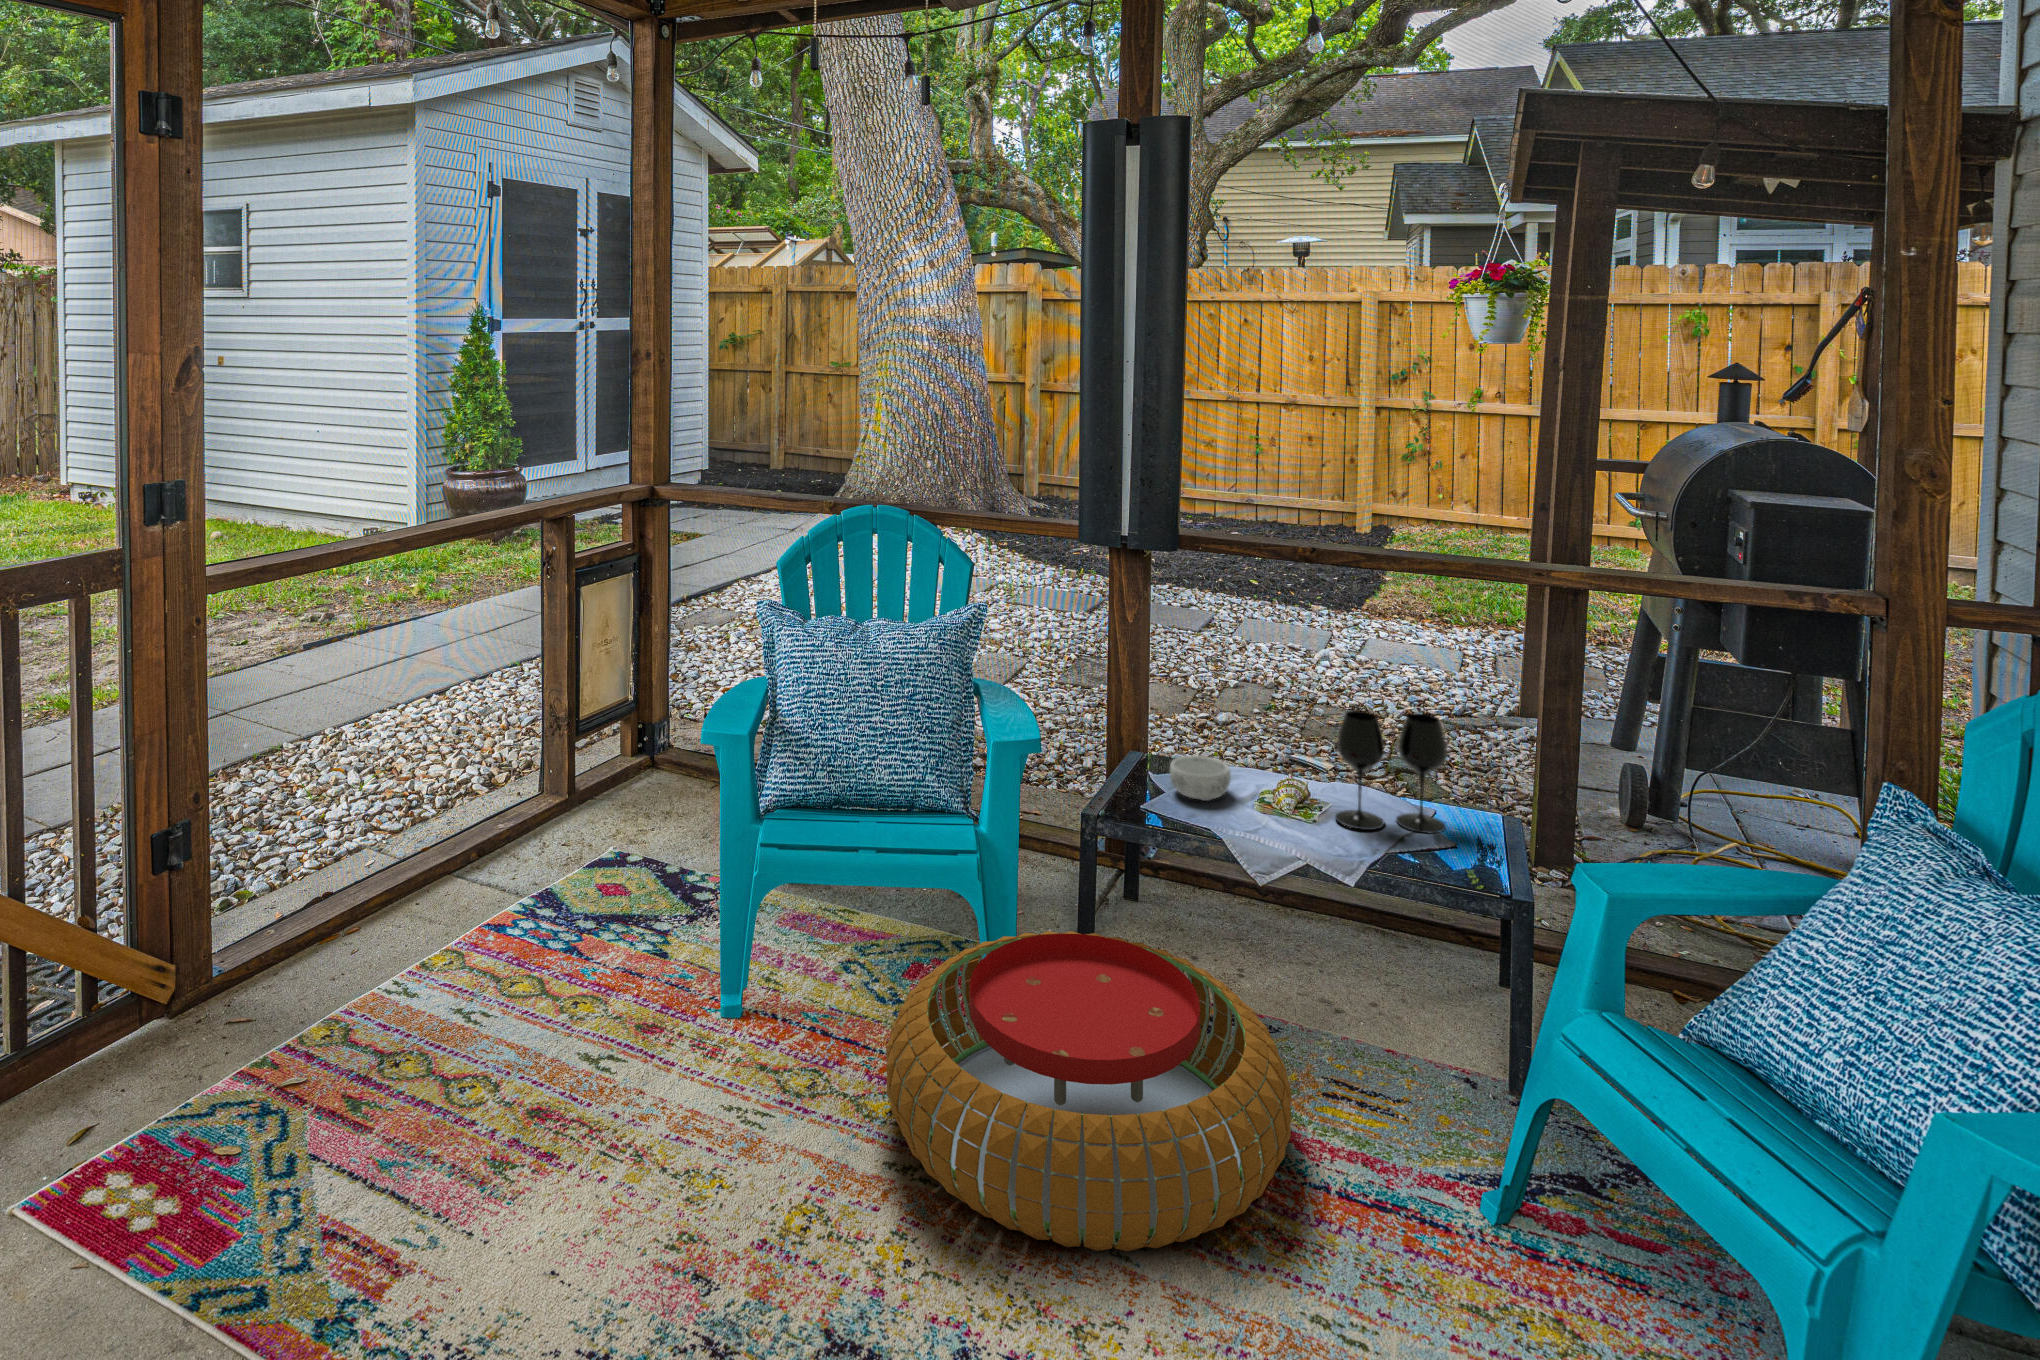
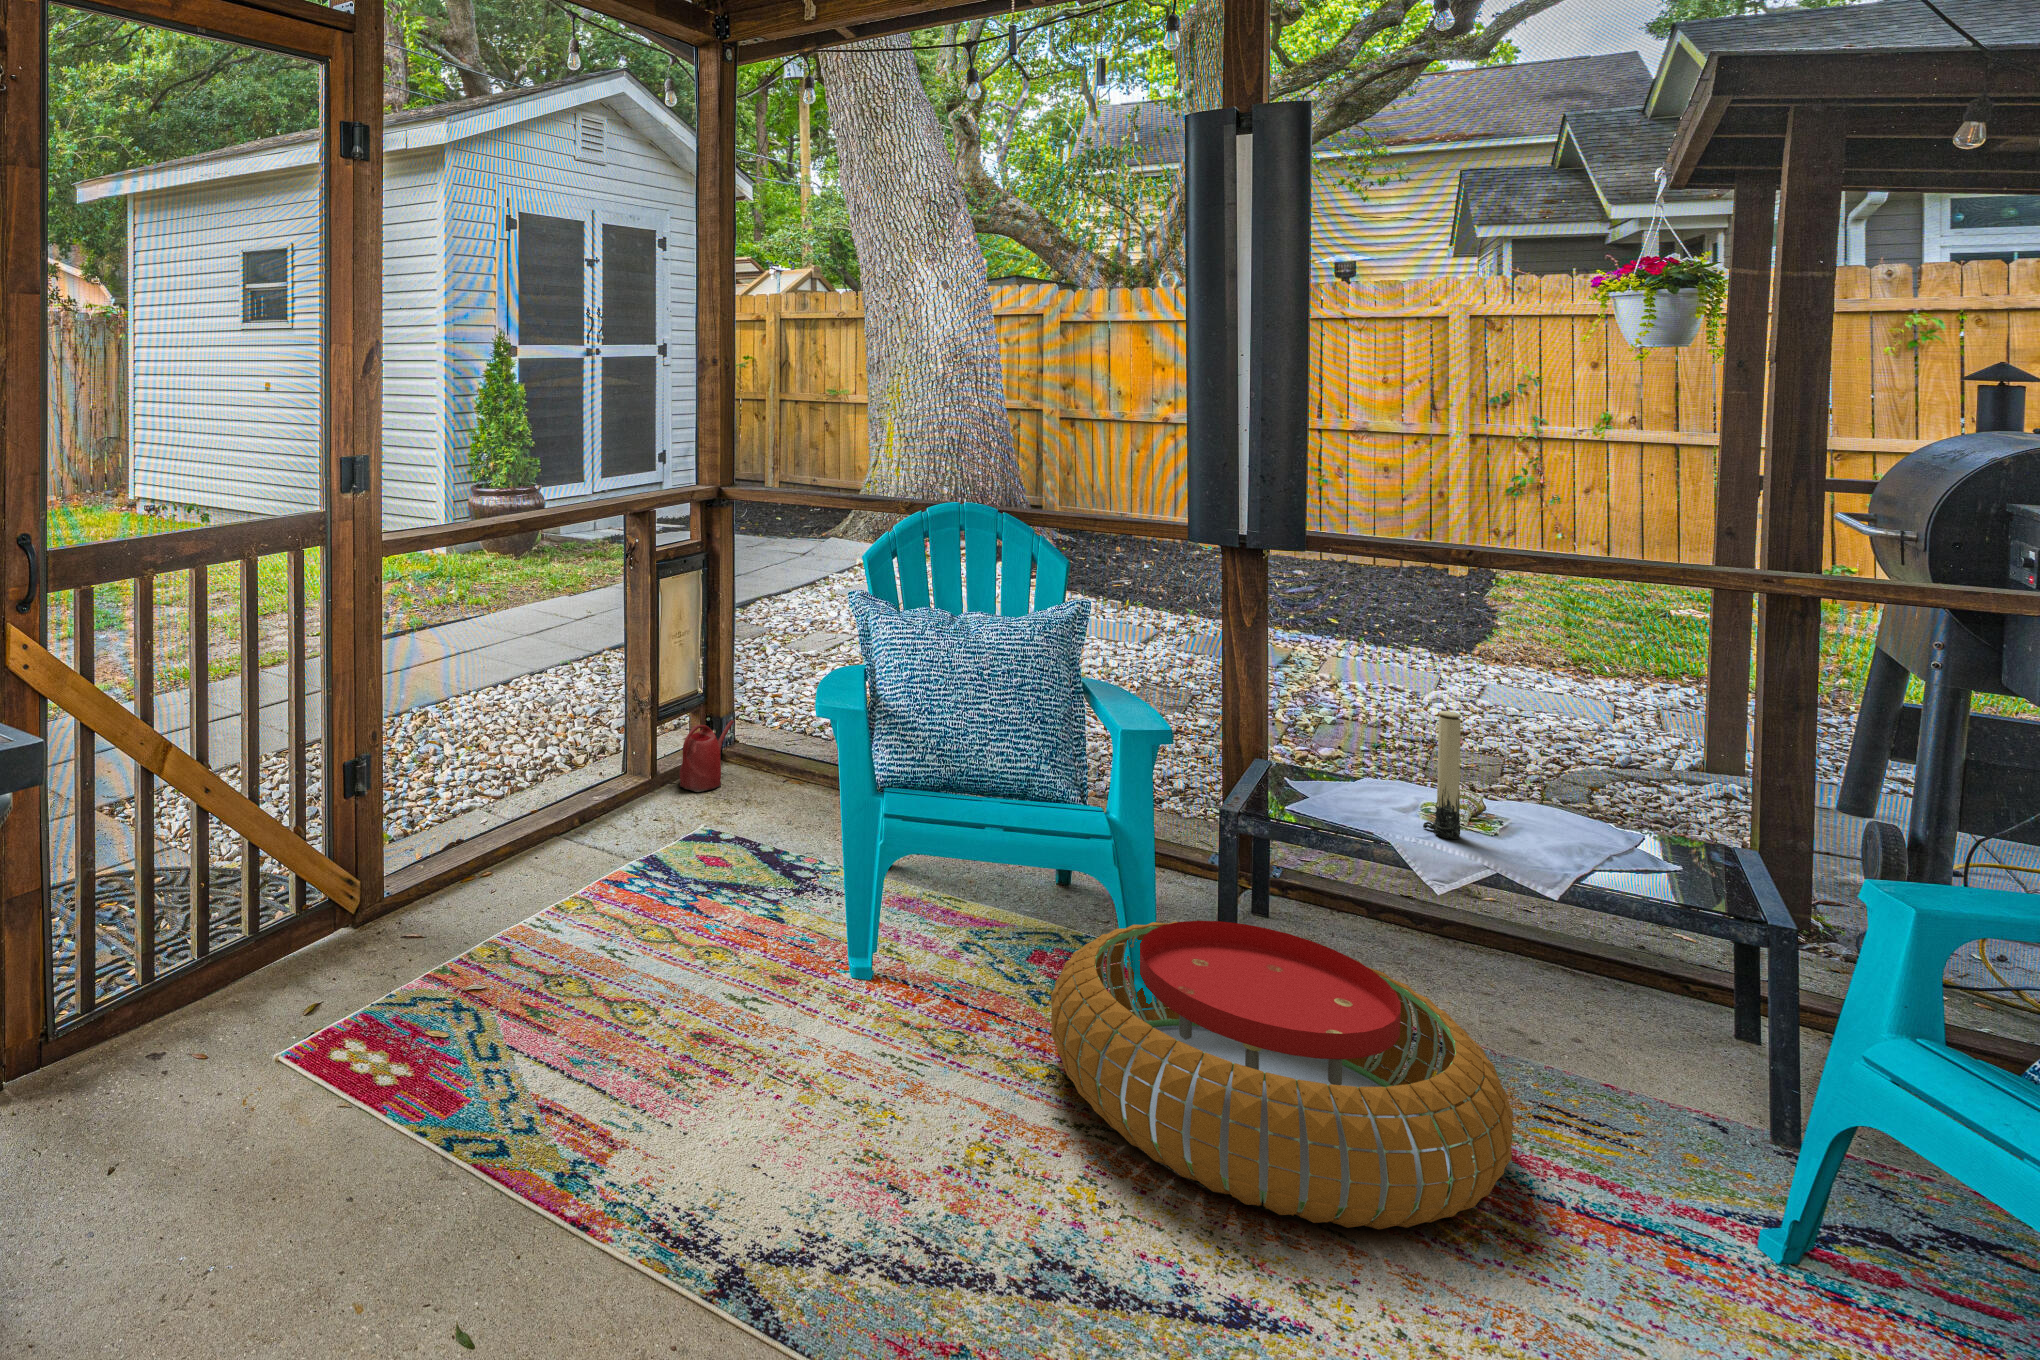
candle: none [1263,700,1292,824] -> present [1423,711,1461,839]
wine glass: present [1335,710,1447,833] -> none [1509,728,1645,861]
watering can: none [599,722,662,805] -> present [680,720,734,792]
decorative bowl: present [1170,755,1231,801] -> none [1310,769,1381,813]

